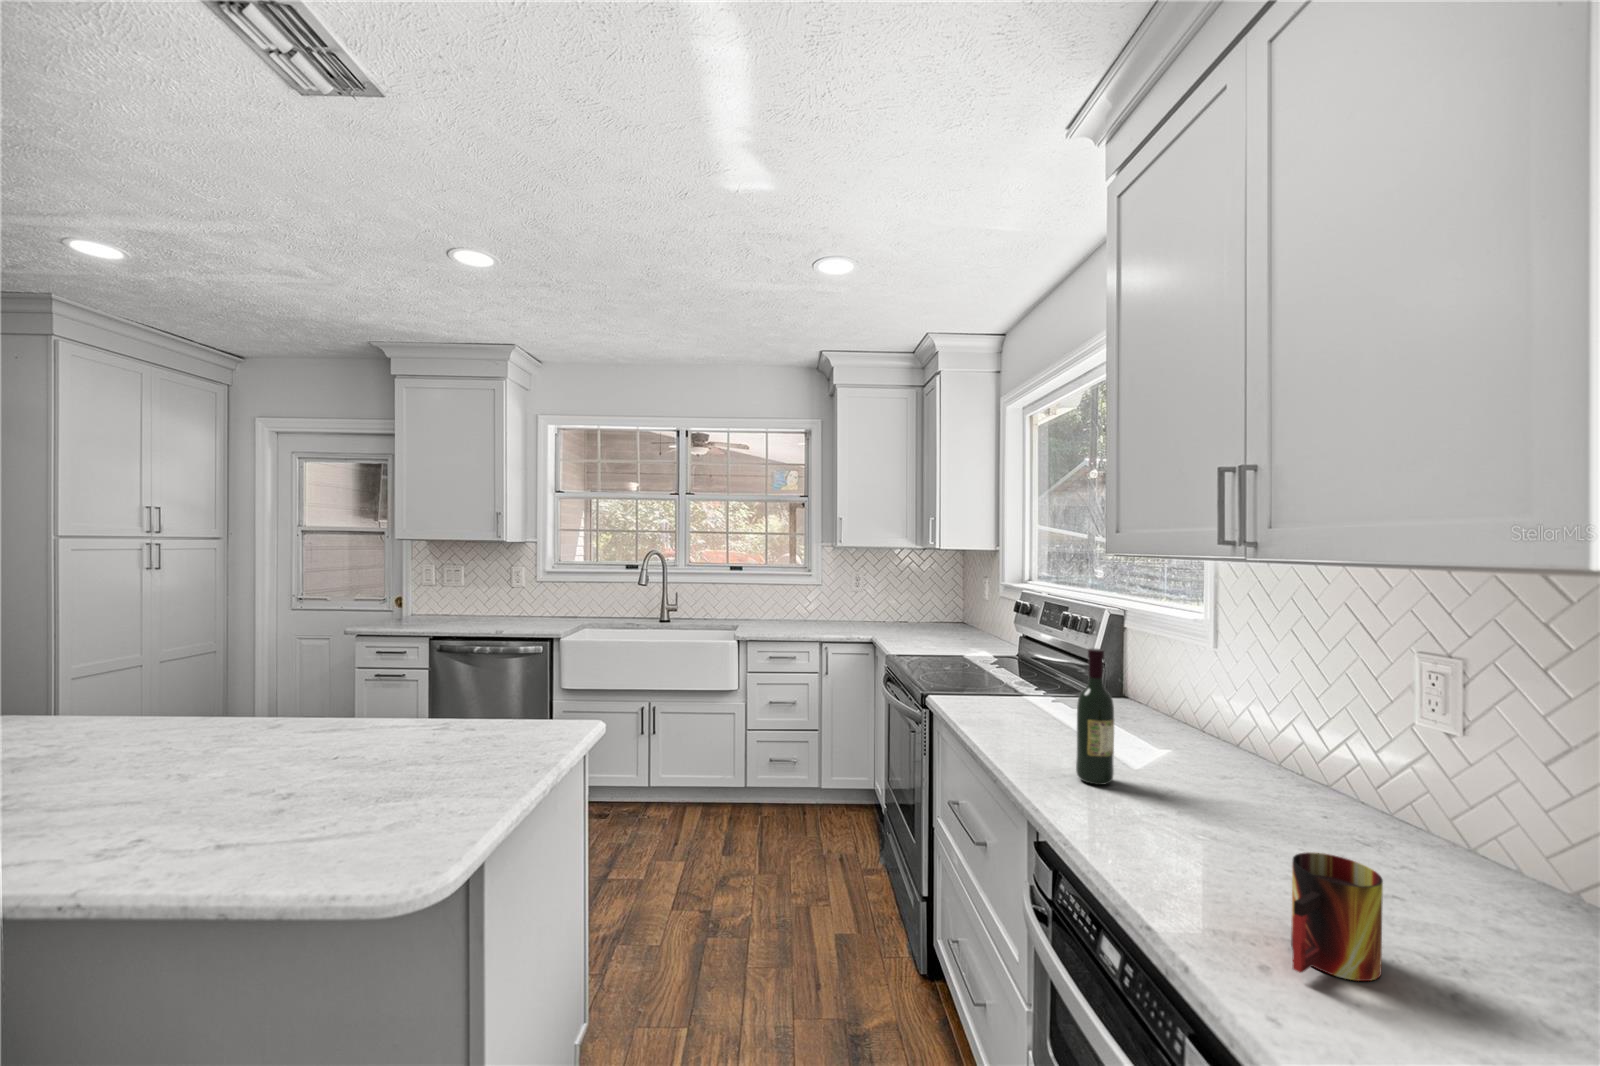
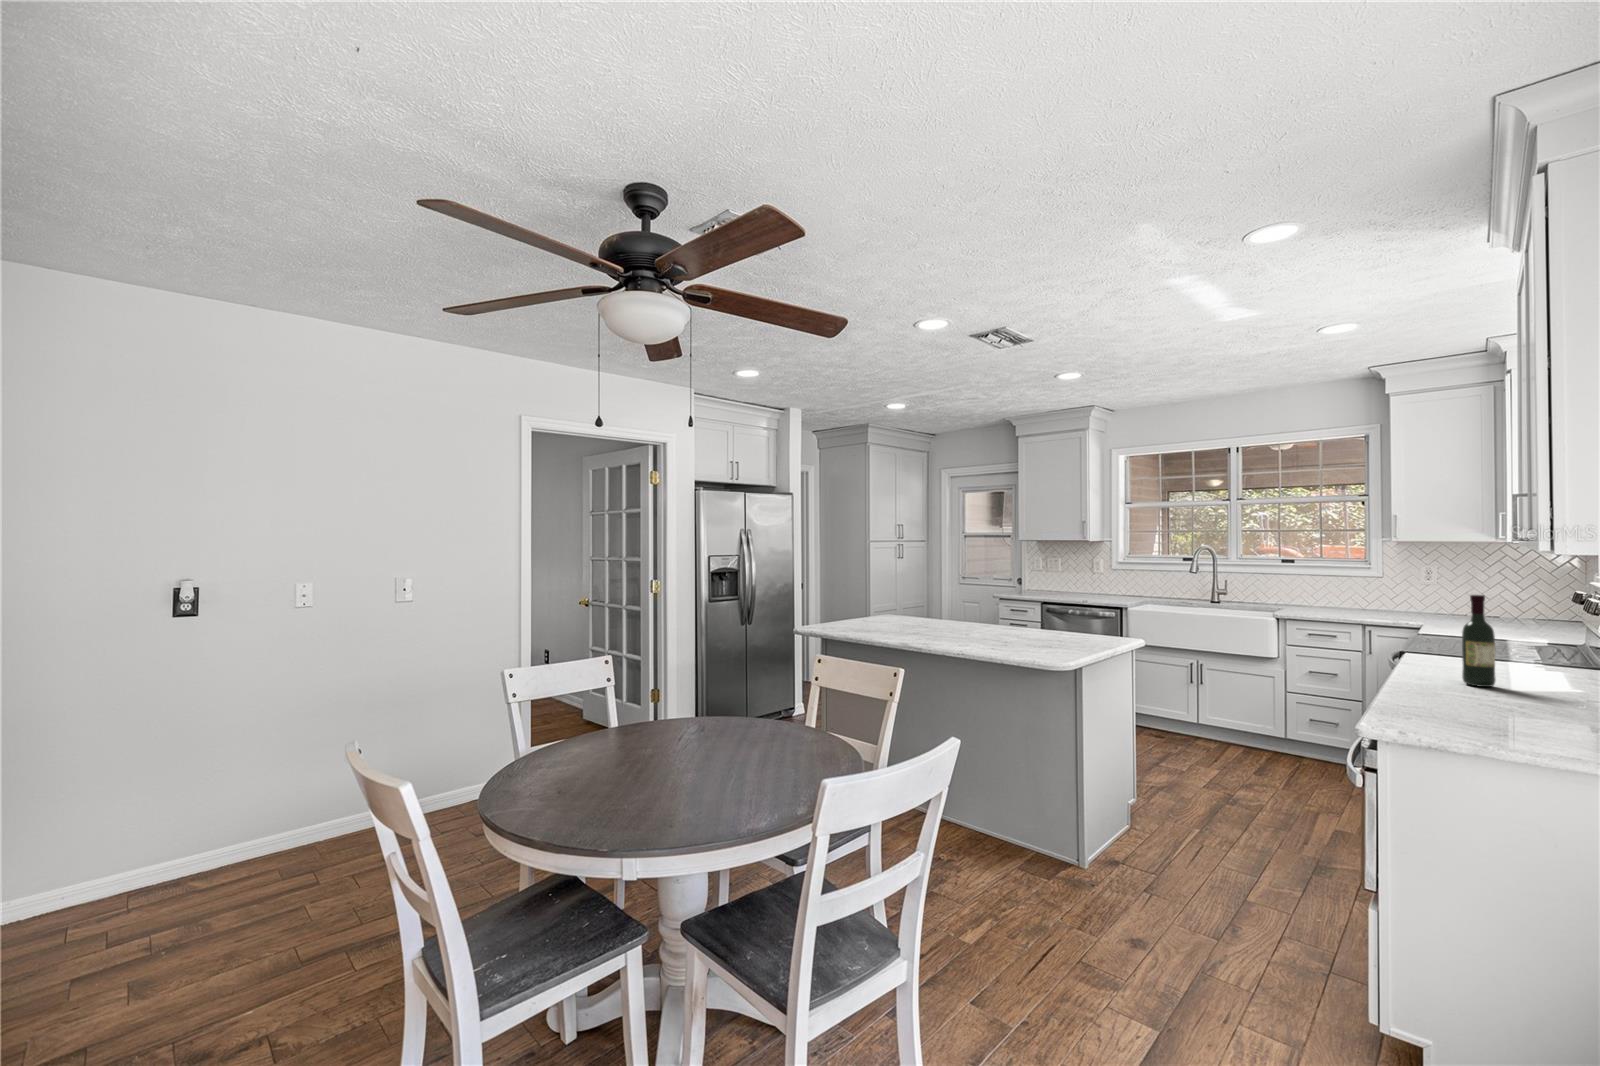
mug: present [1291,852,1383,981] -> none [1443,675,1517,730]

